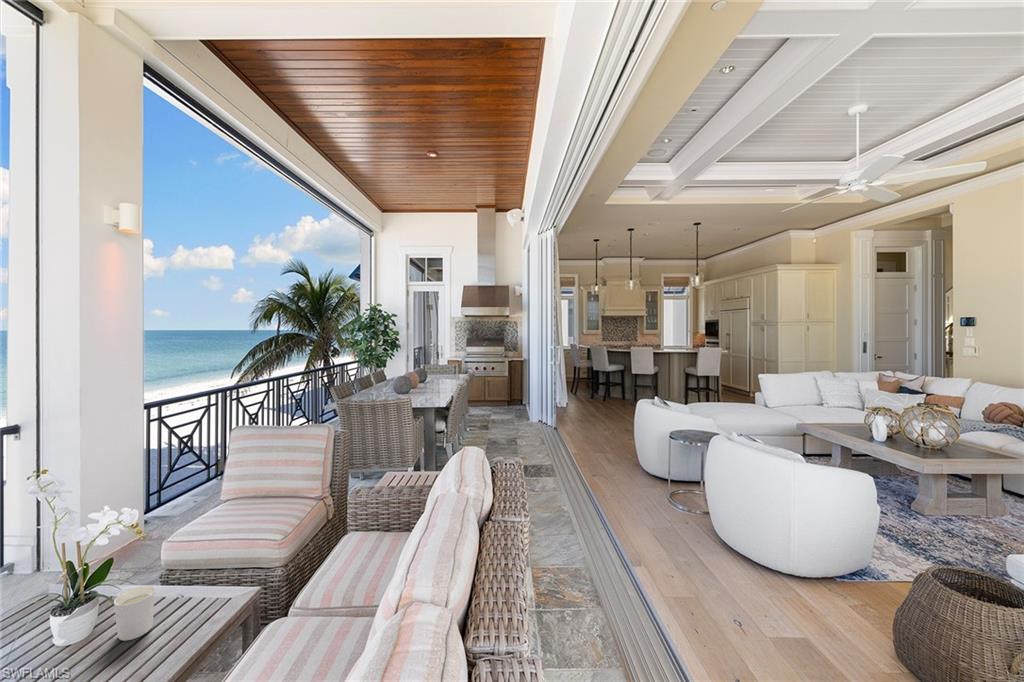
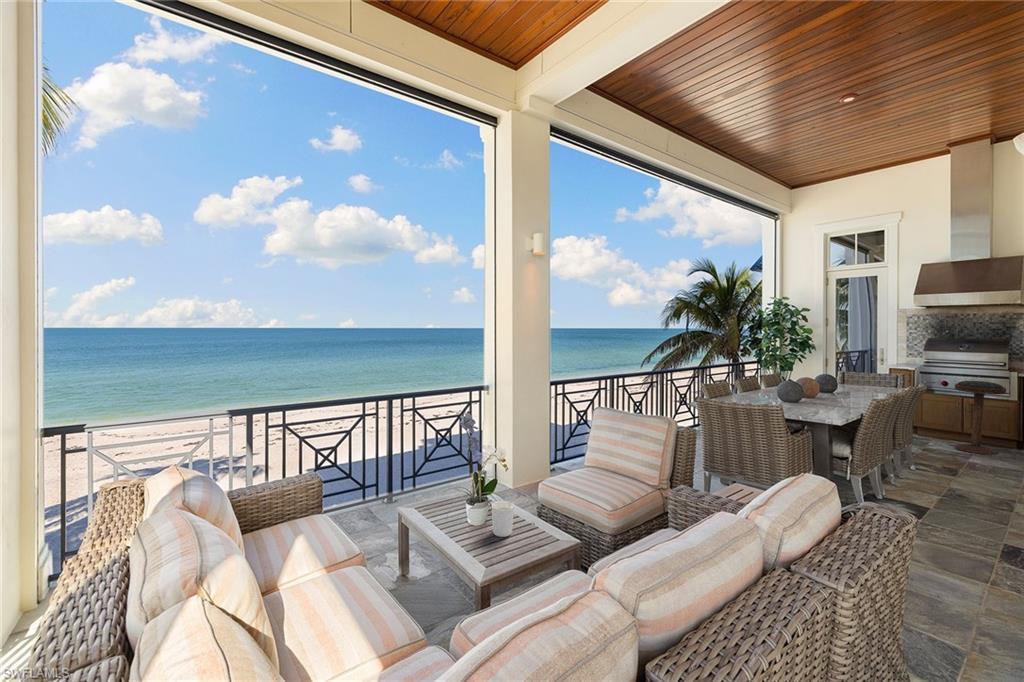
bar stool: none [485,363,507,409] -> present [955,381,1006,455]

